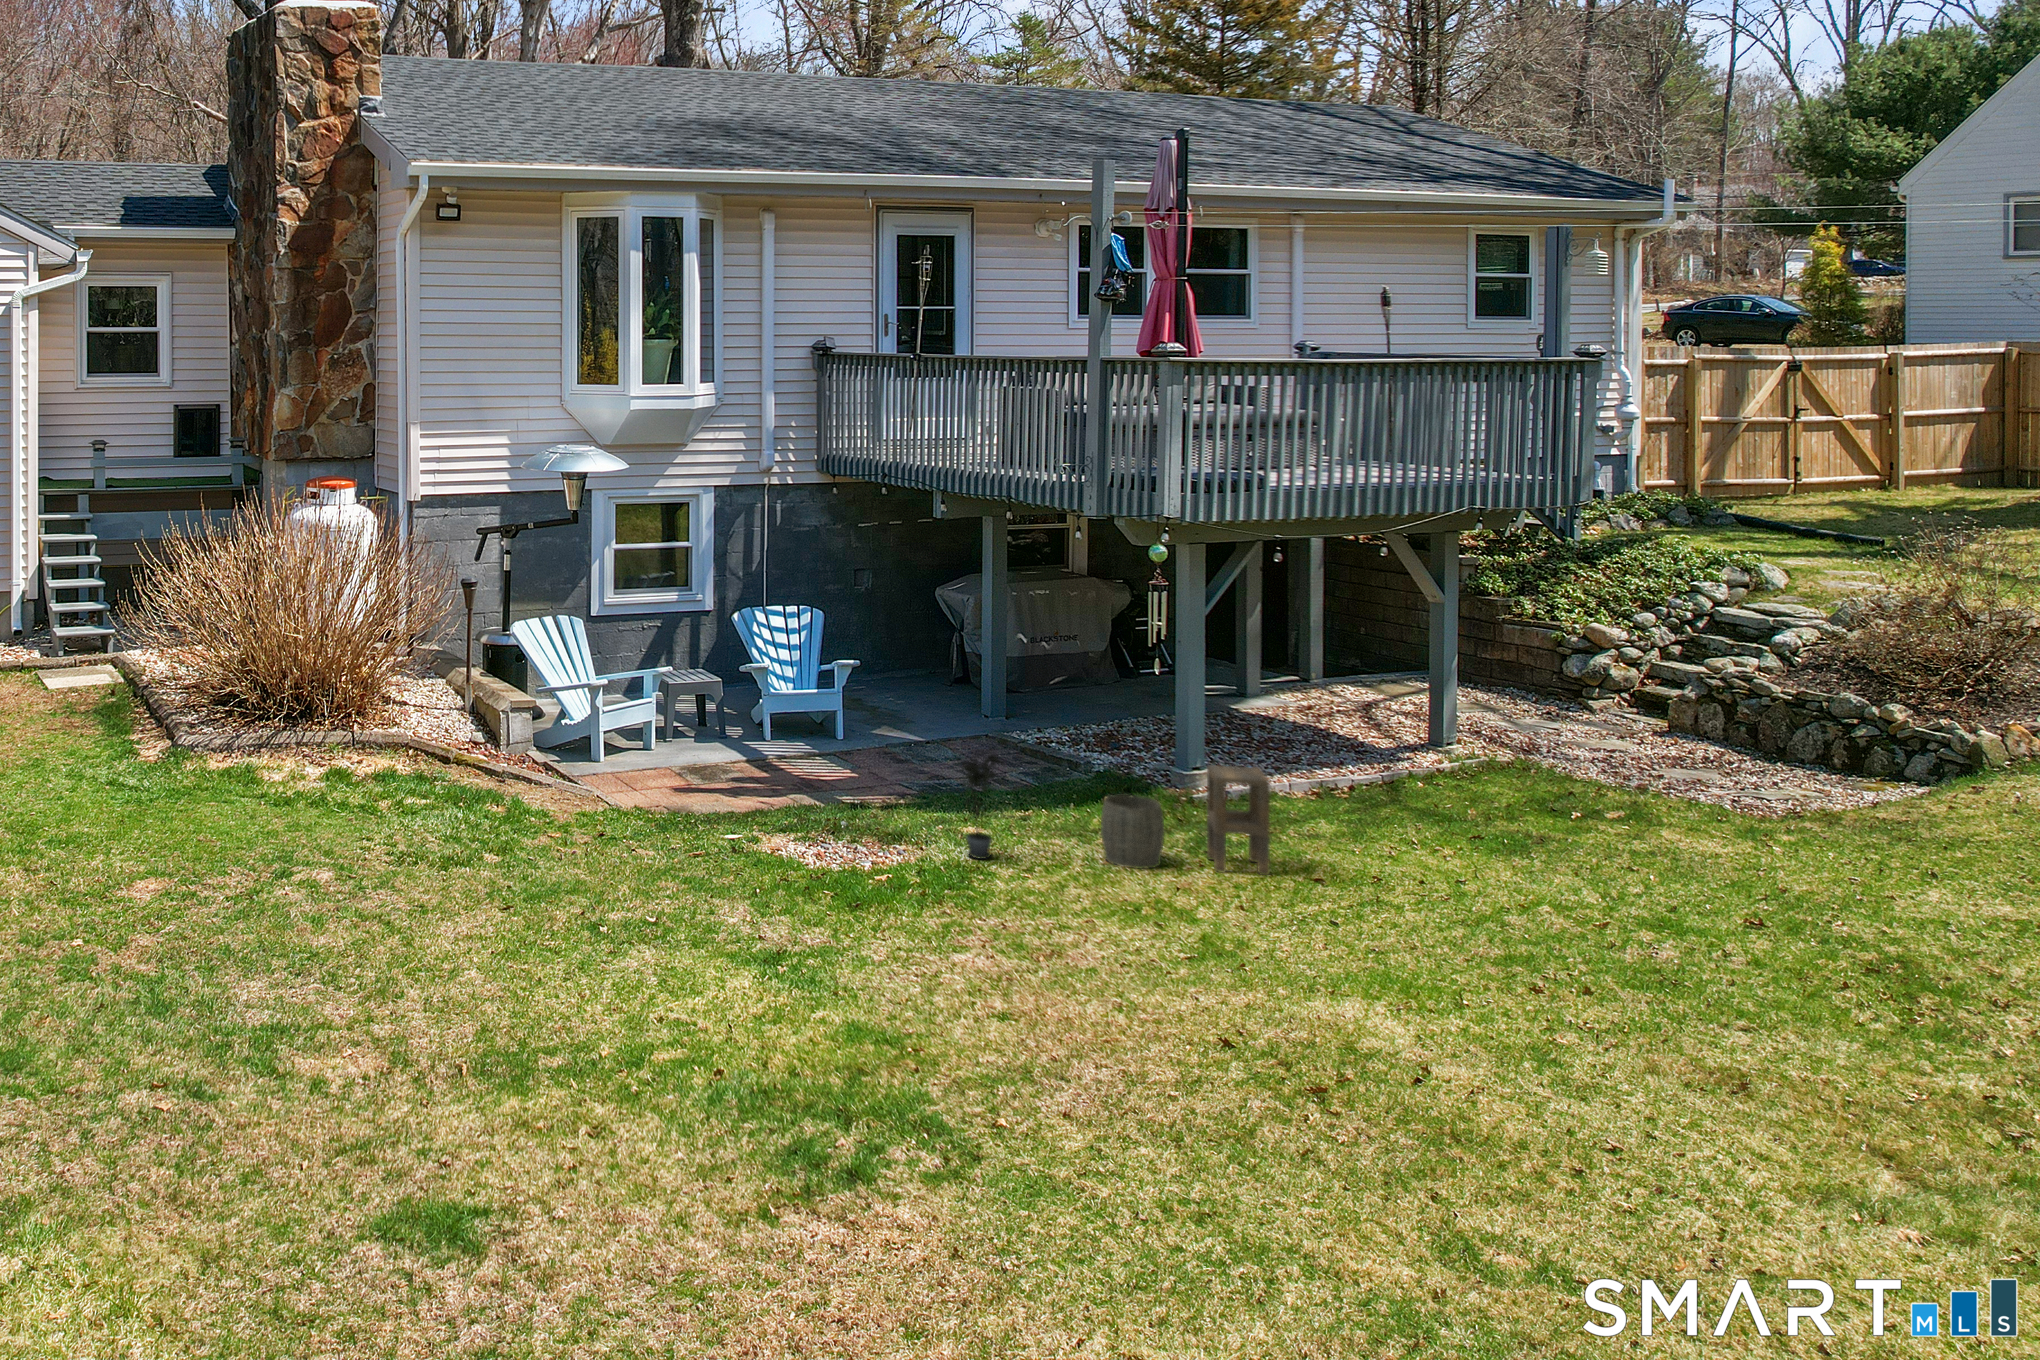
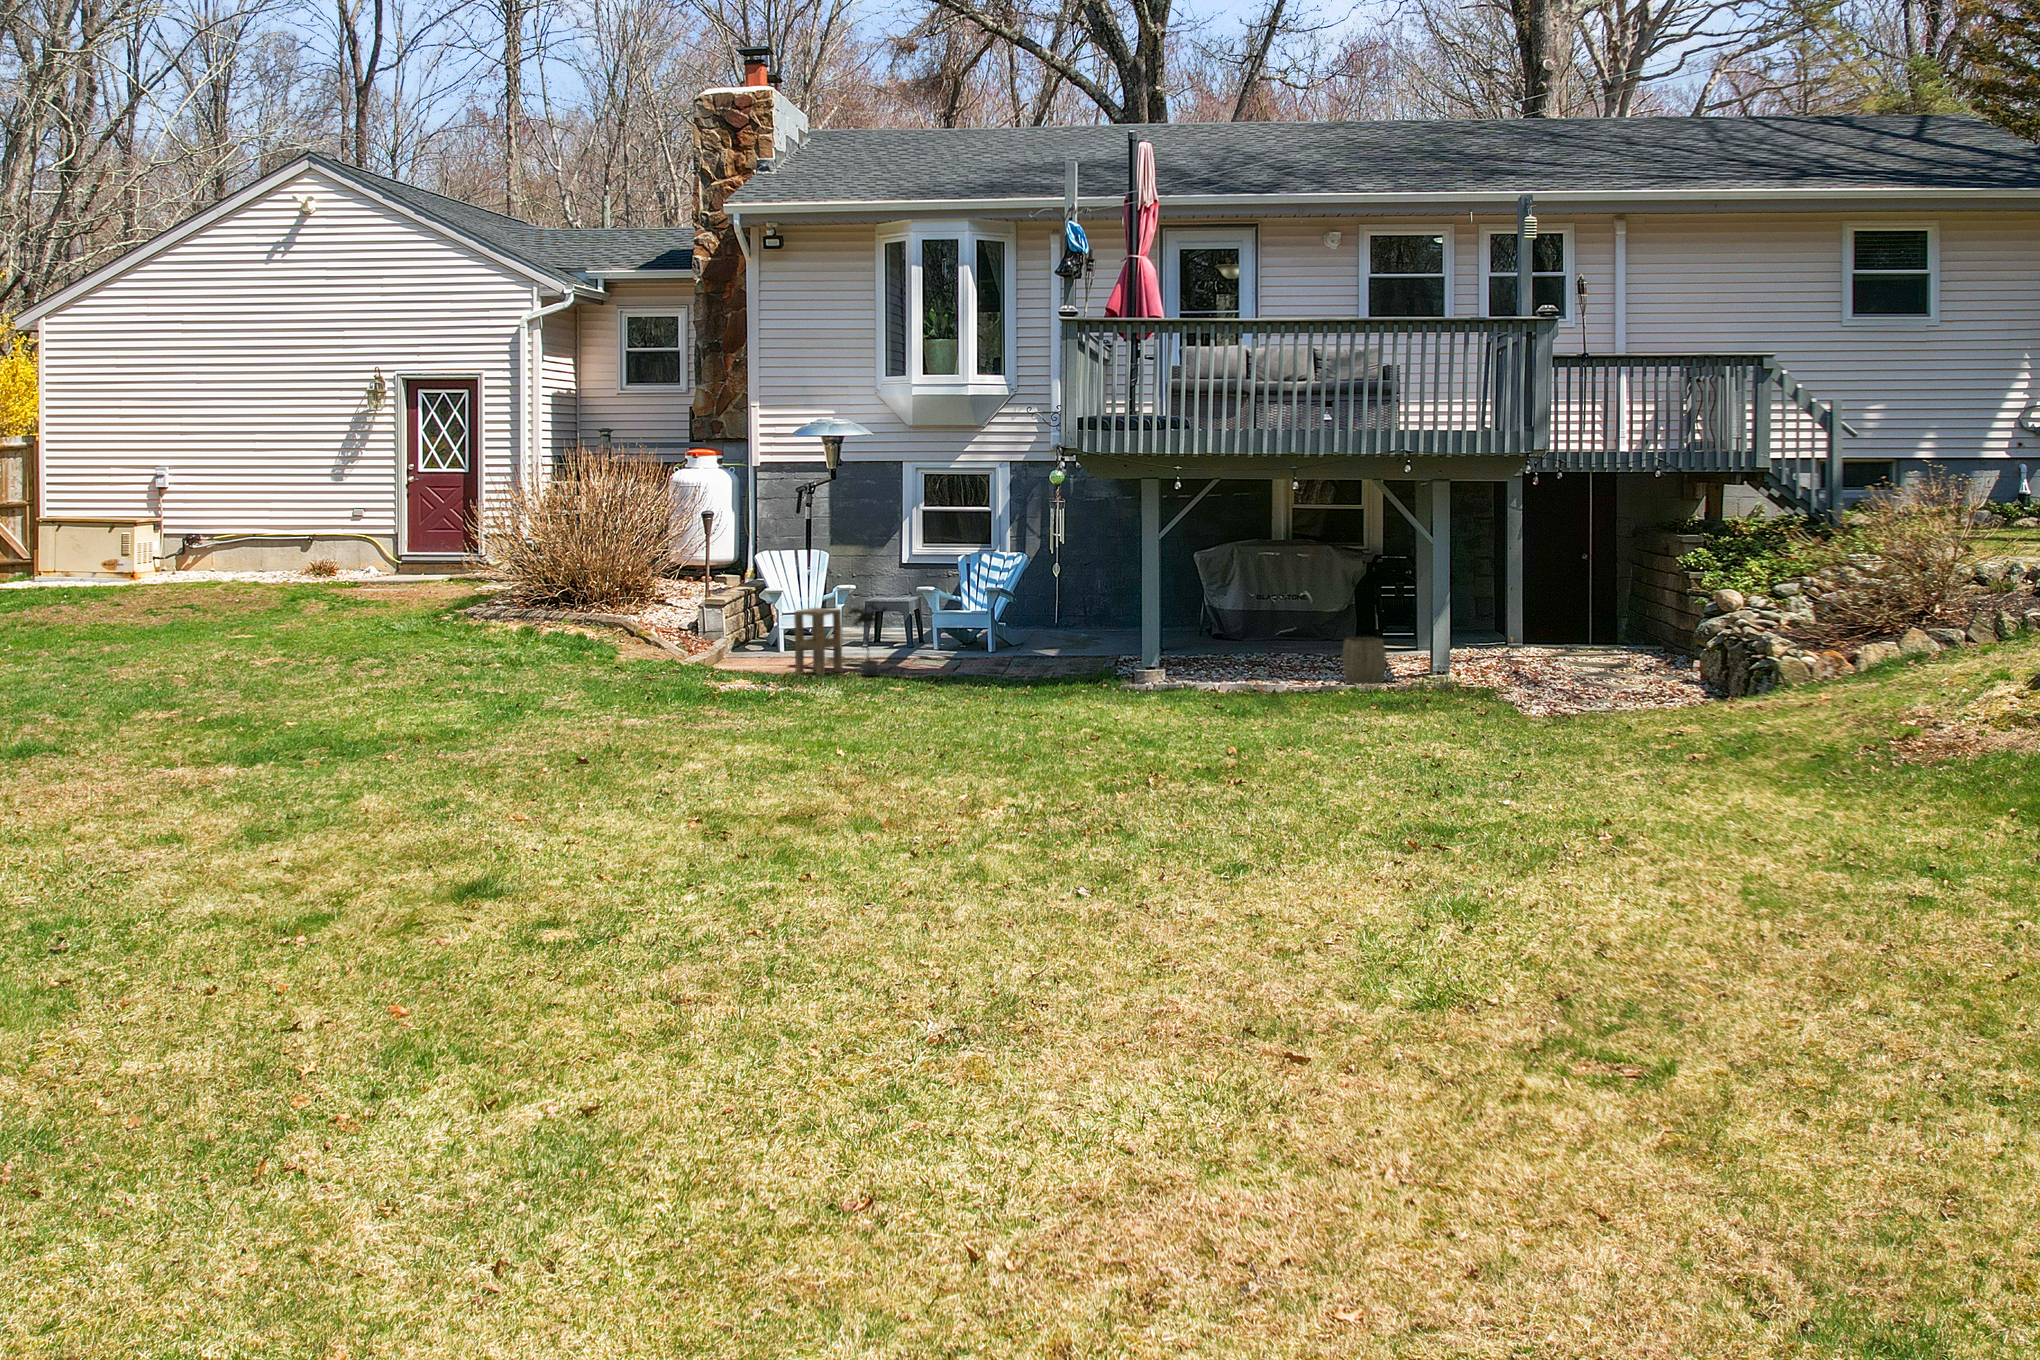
side table: present [1207,765,1270,875] -> present [794,608,842,676]
woven basket: present [1101,795,1164,869] -> present [1343,637,1386,684]

